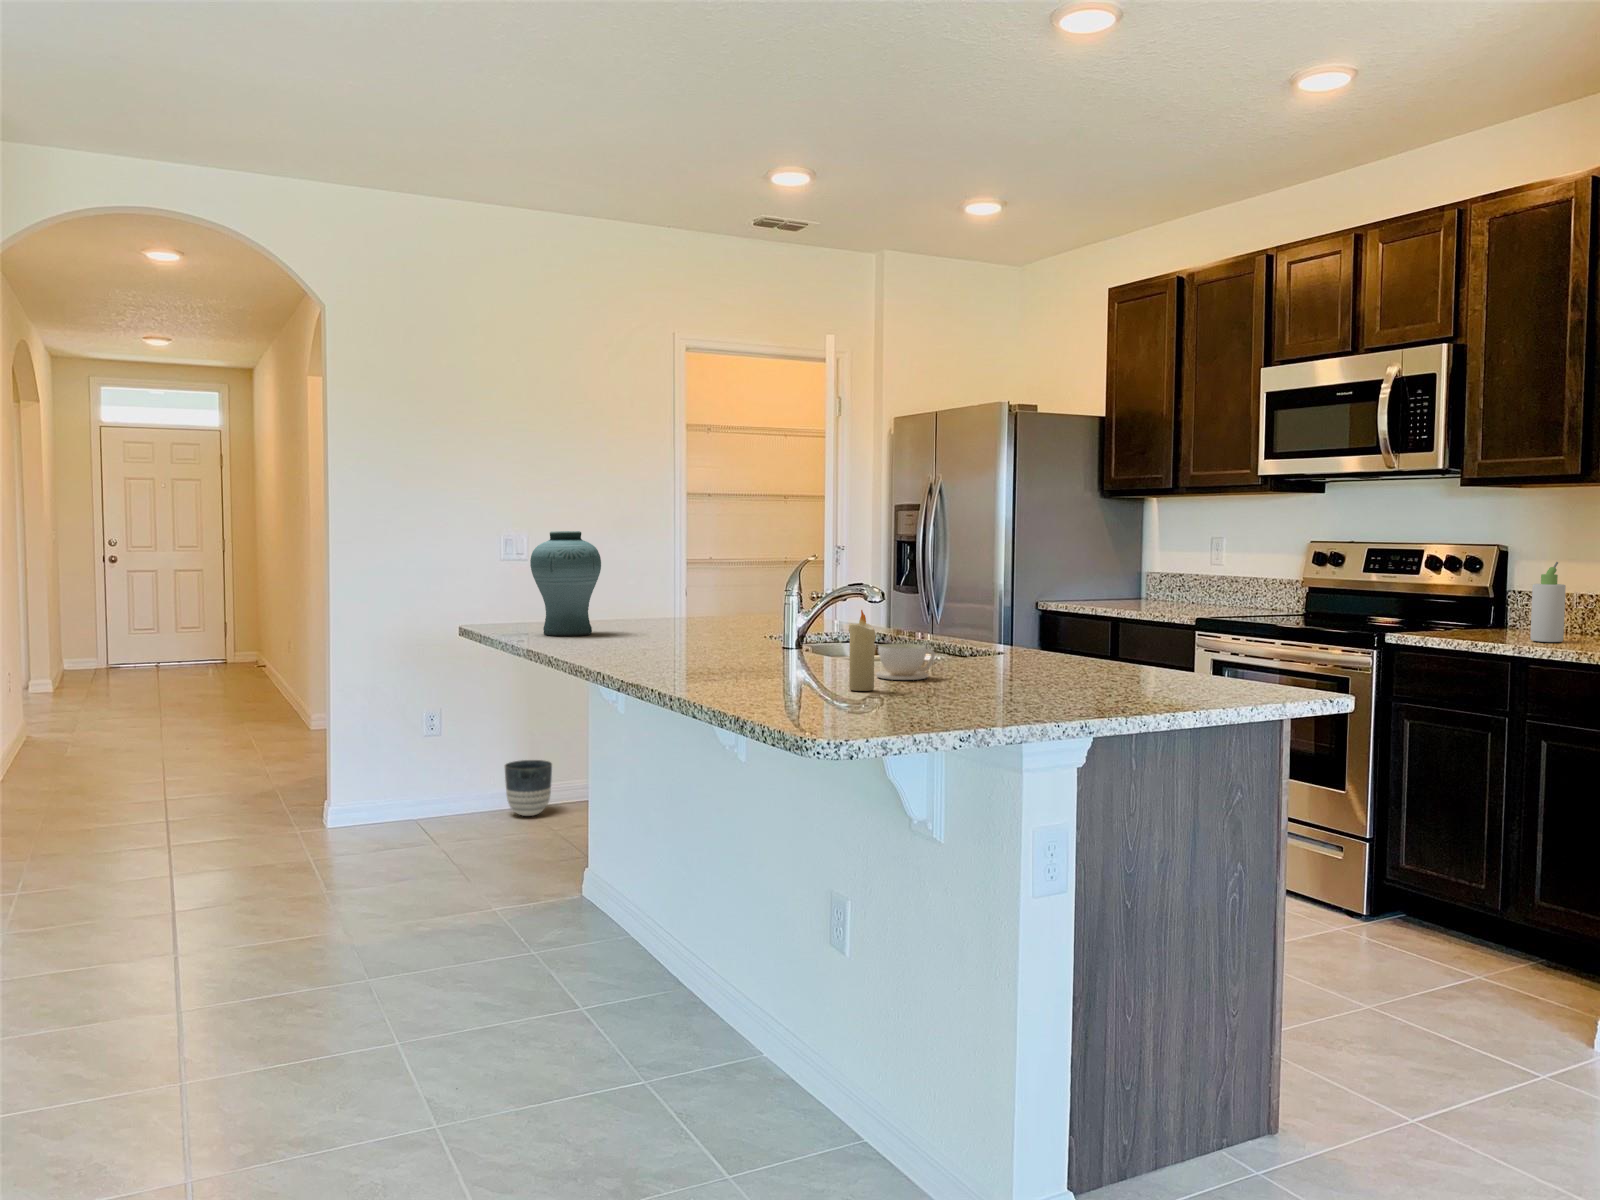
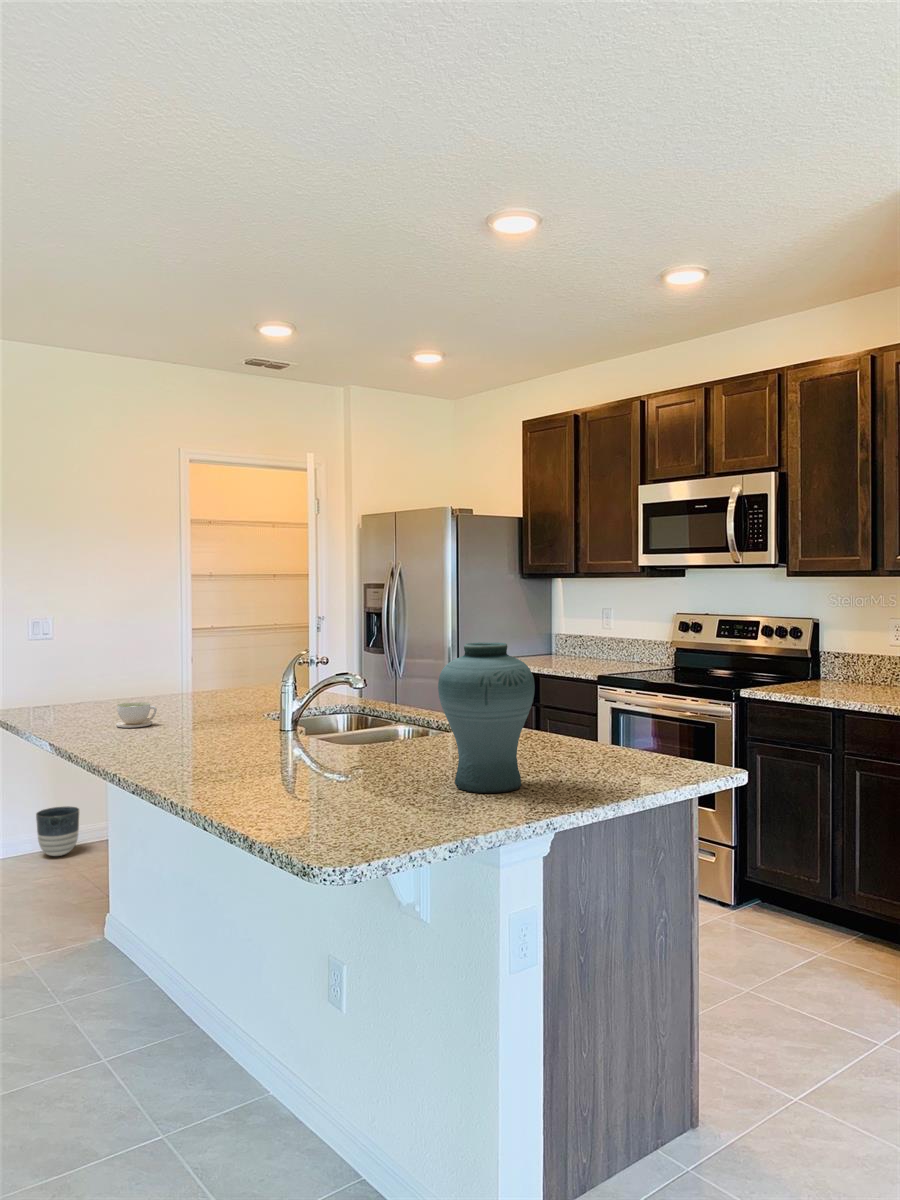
vase: present [530,531,601,636] -> present [438,643,535,793]
bottle: present [1530,562,1566,642] -> none [842,634,865,694]
candle: present [848,610,875,691] -> none [341,714,364,785]
coffee cup: present [876,644,935,680] -> present [116,702,157,728]

